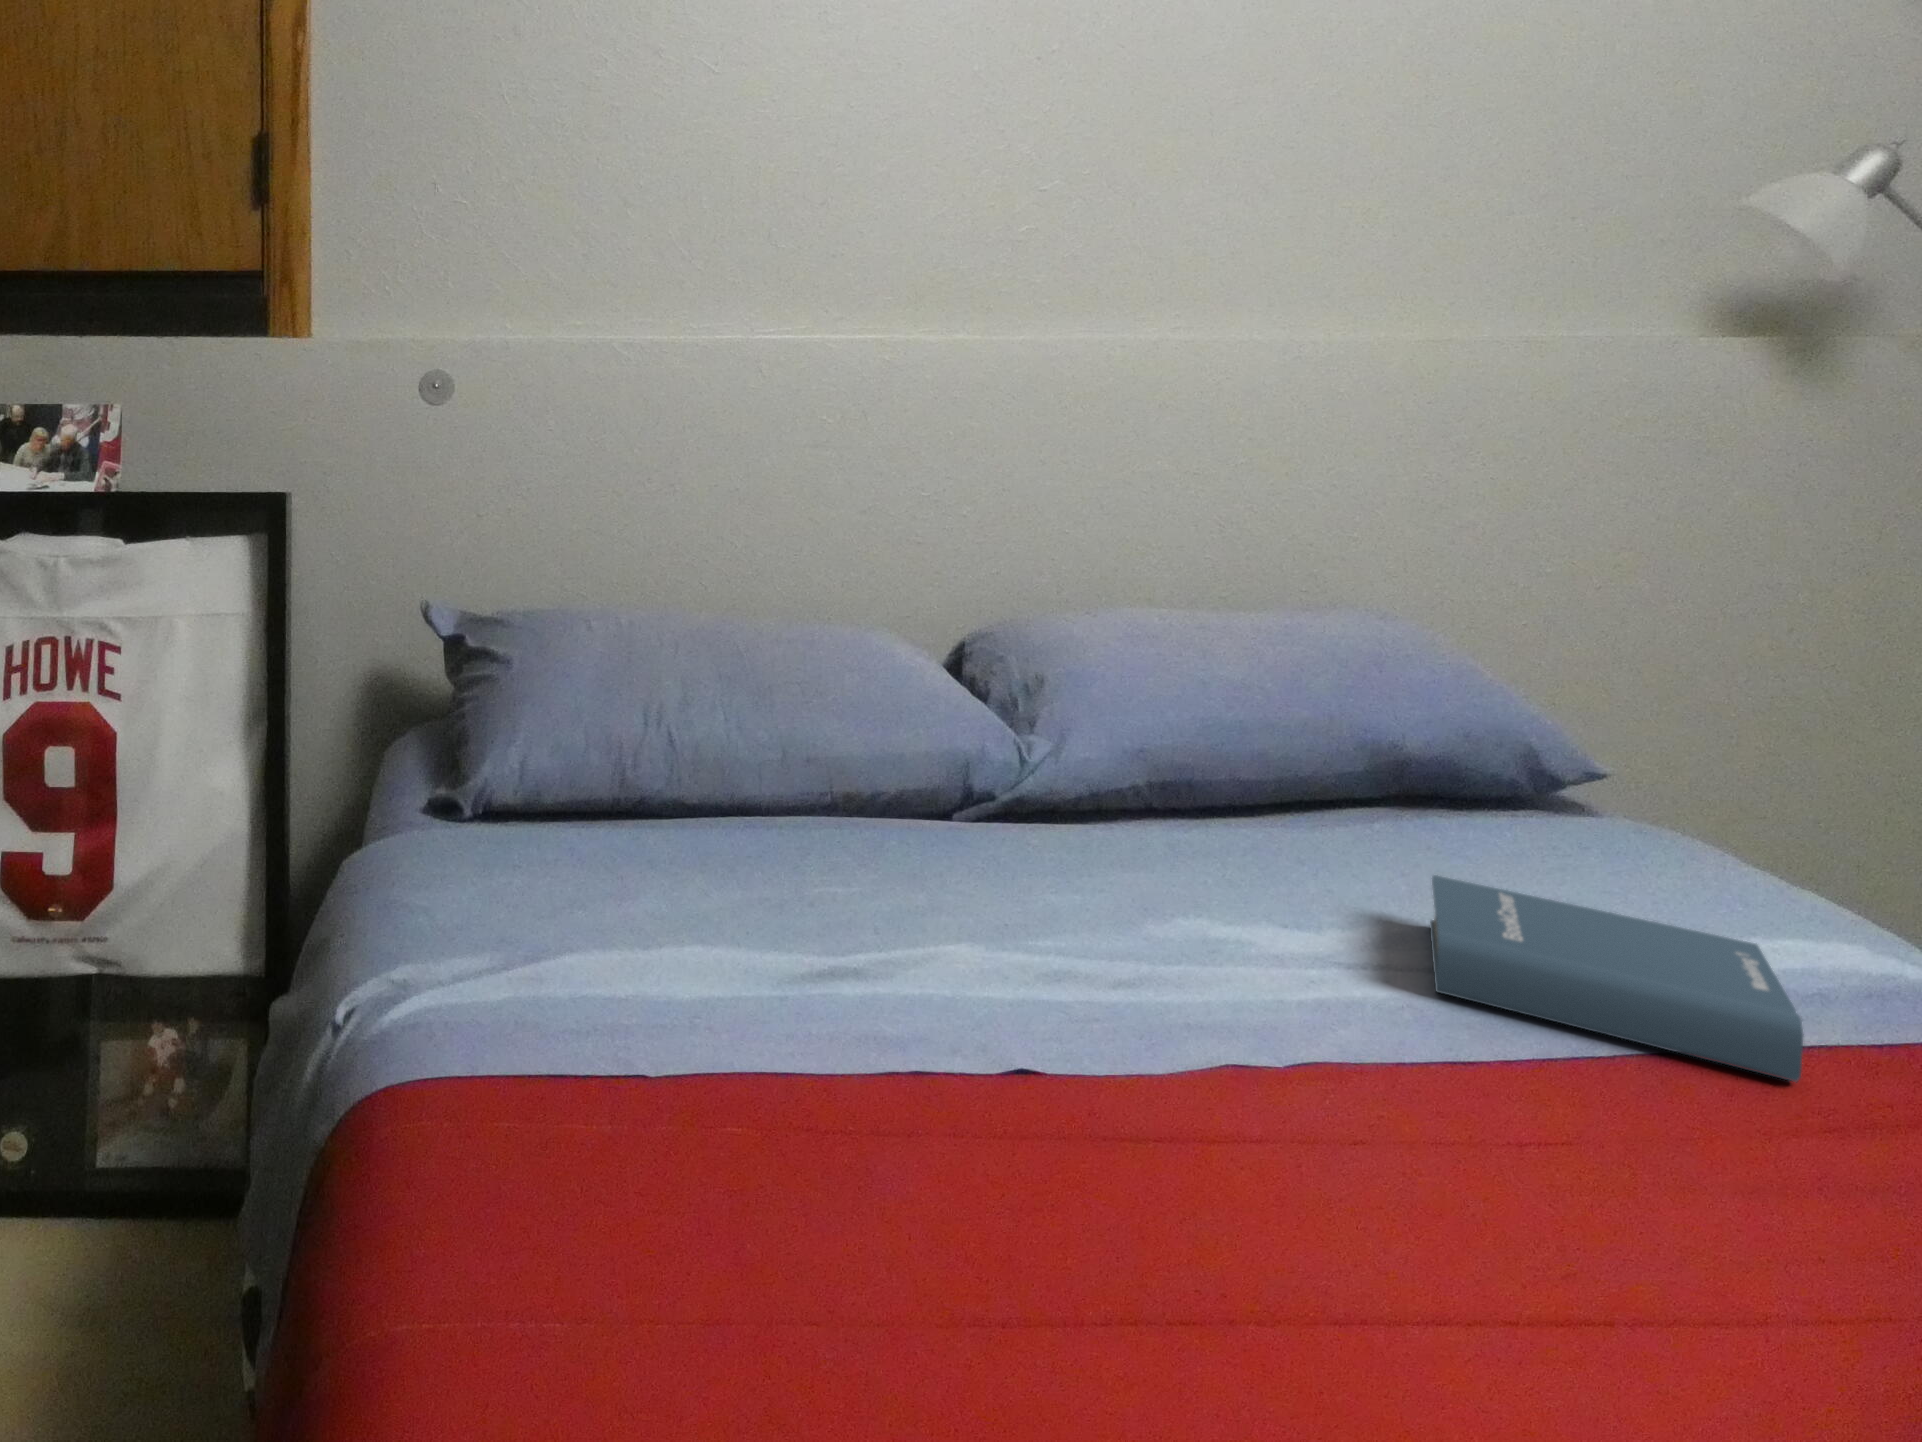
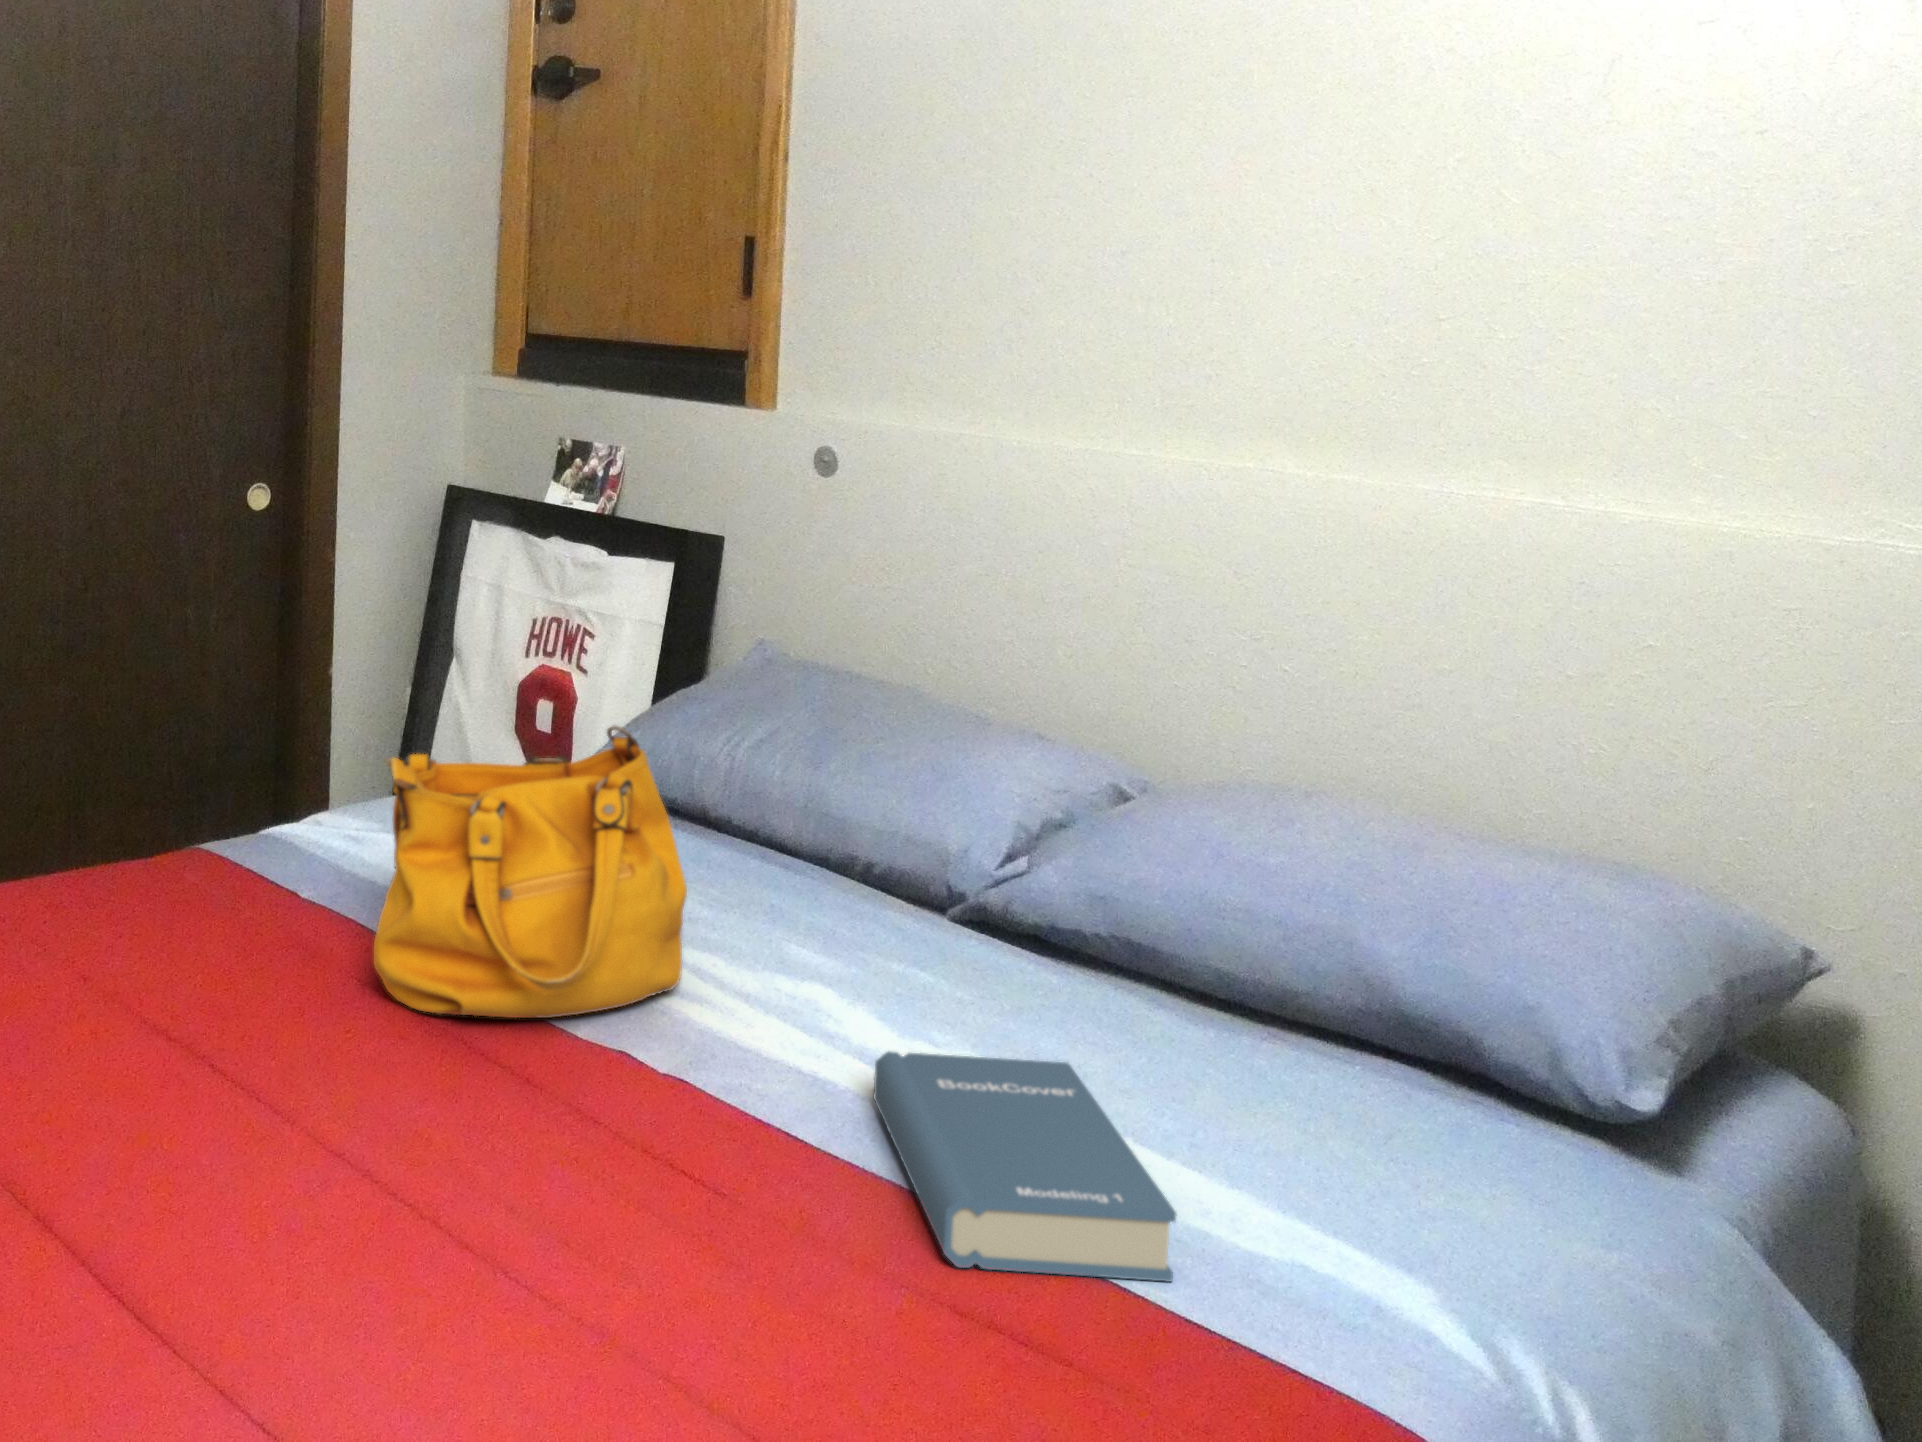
handbag: none [892,712,1358,1180] -> present [373,726,687,1018]

